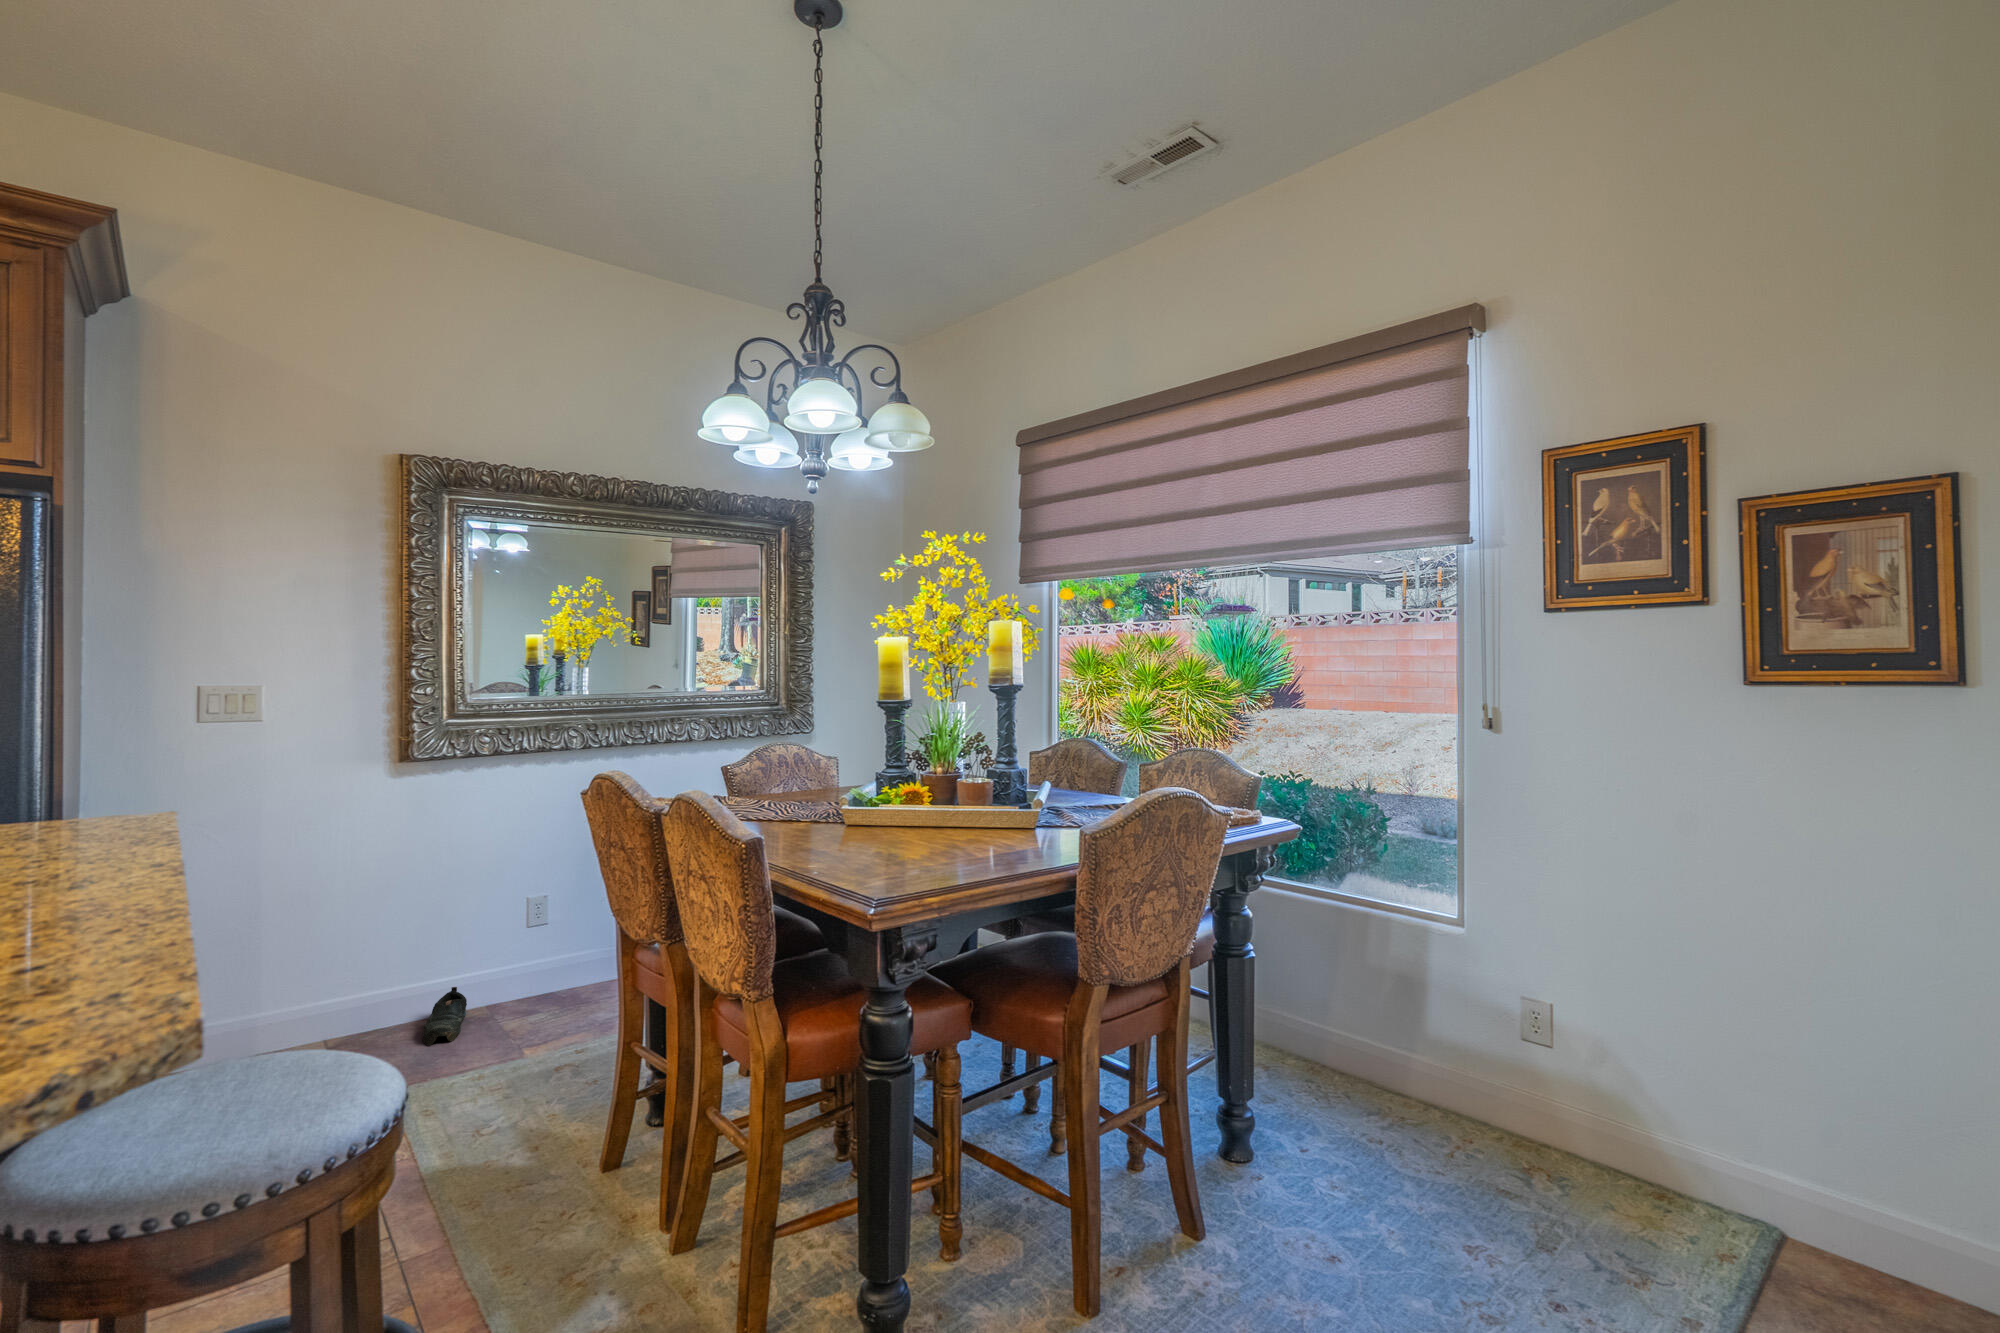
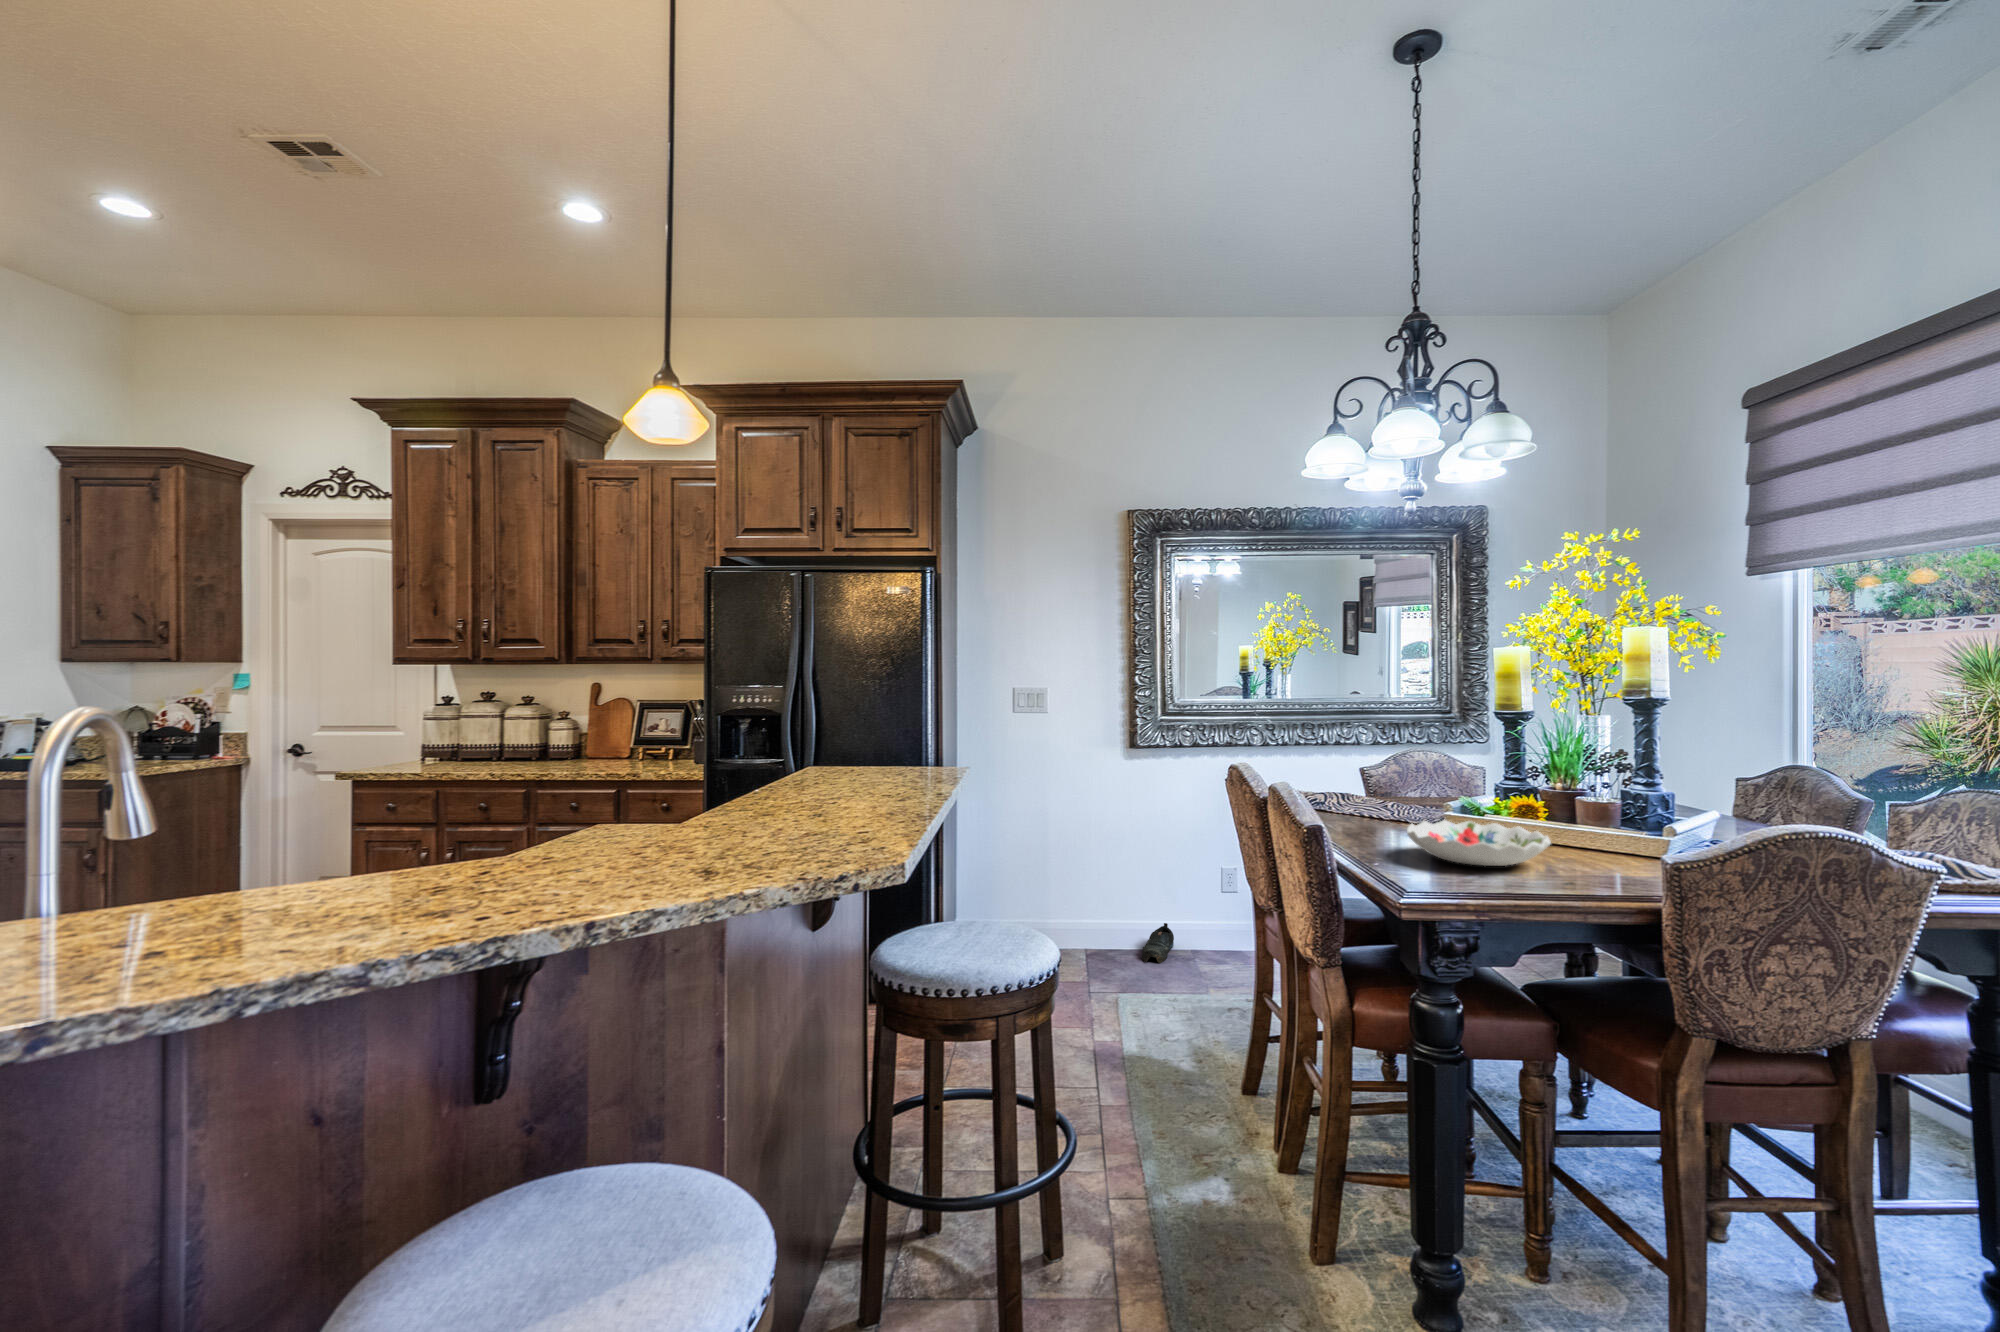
decorative bowl: none [833,813,964,859] -> present [1406,820,1551,866]

